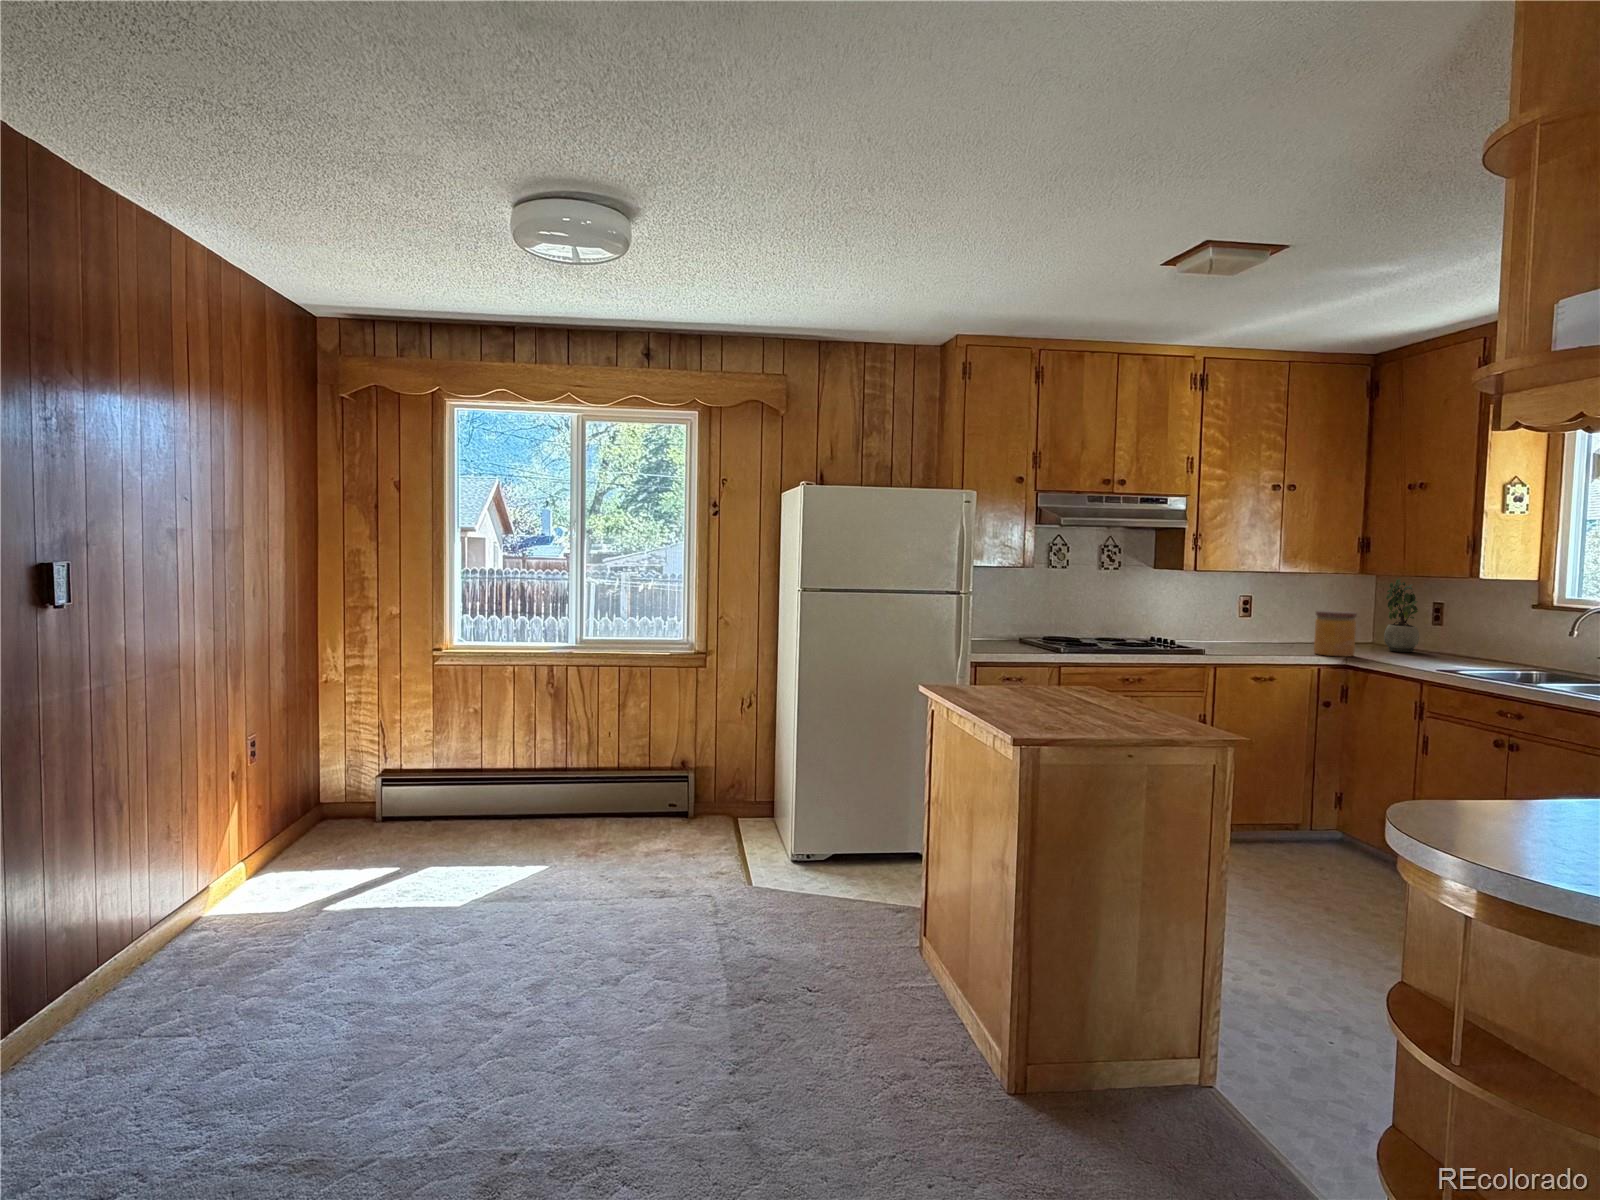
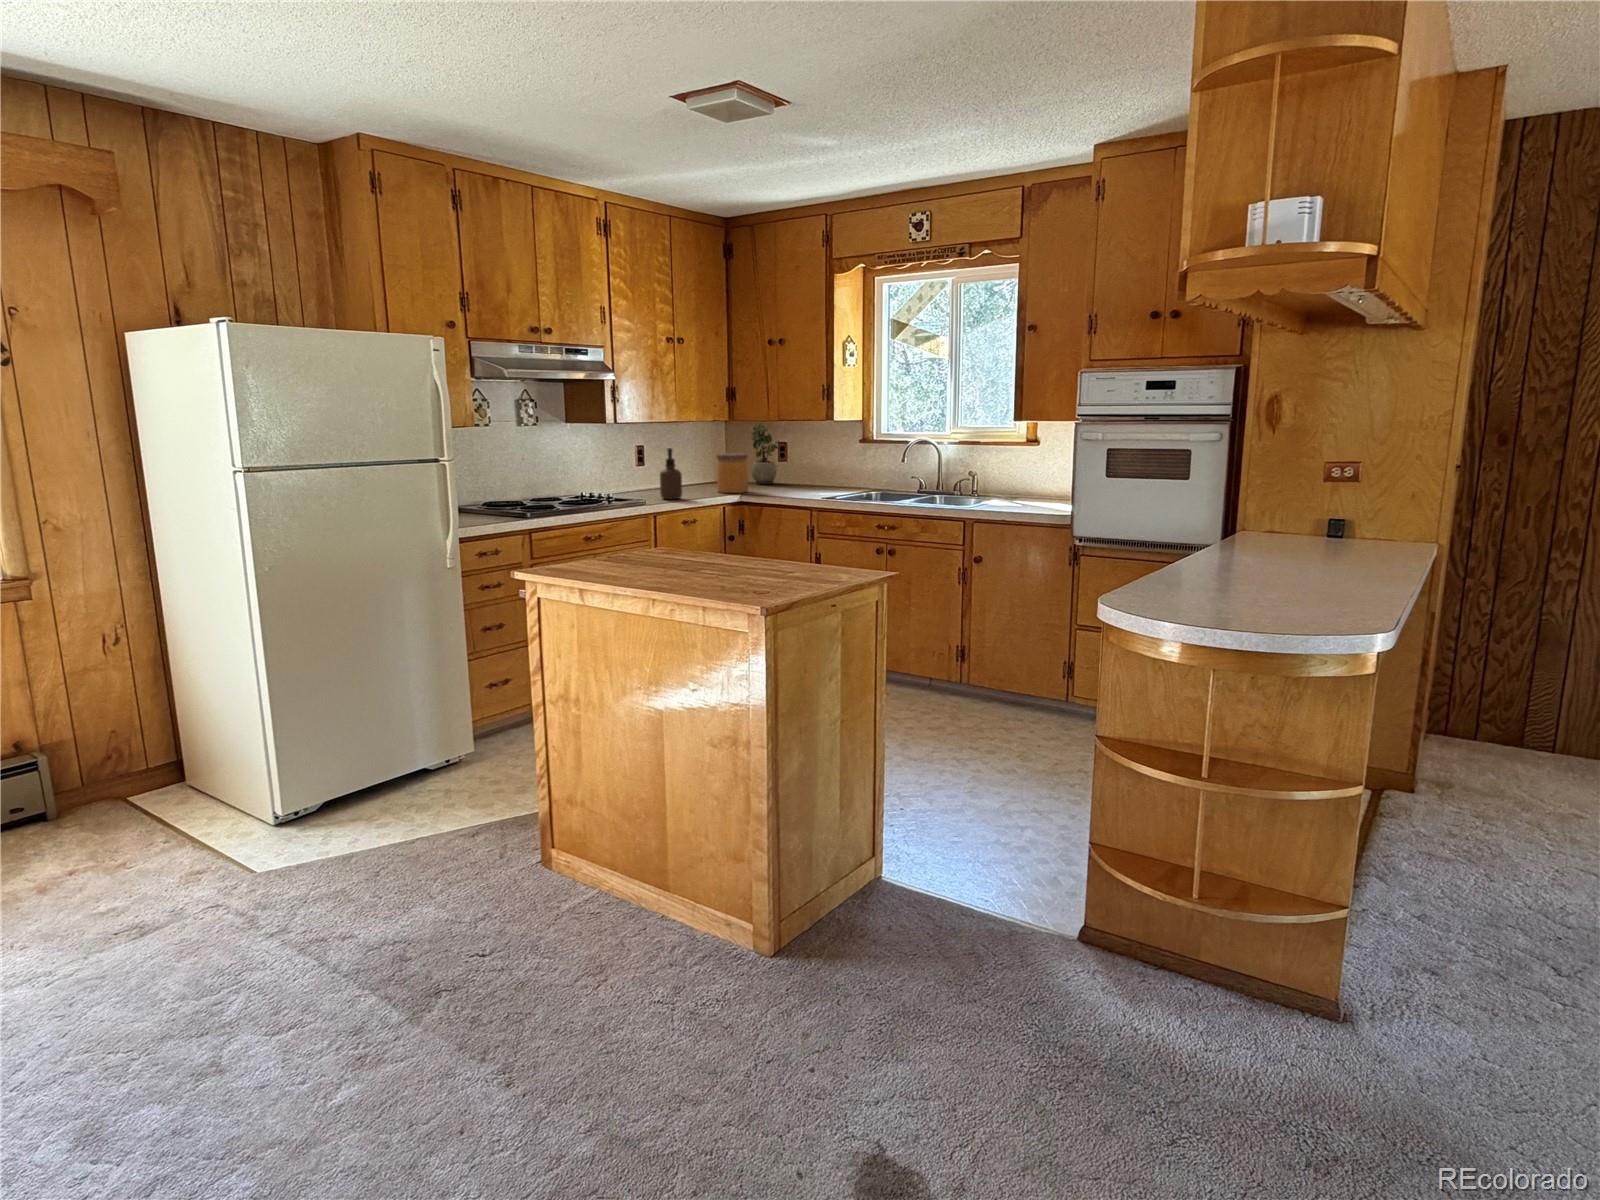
soap dispenser: none [1229,599,1256,654] -> present [660,448,682,499]

